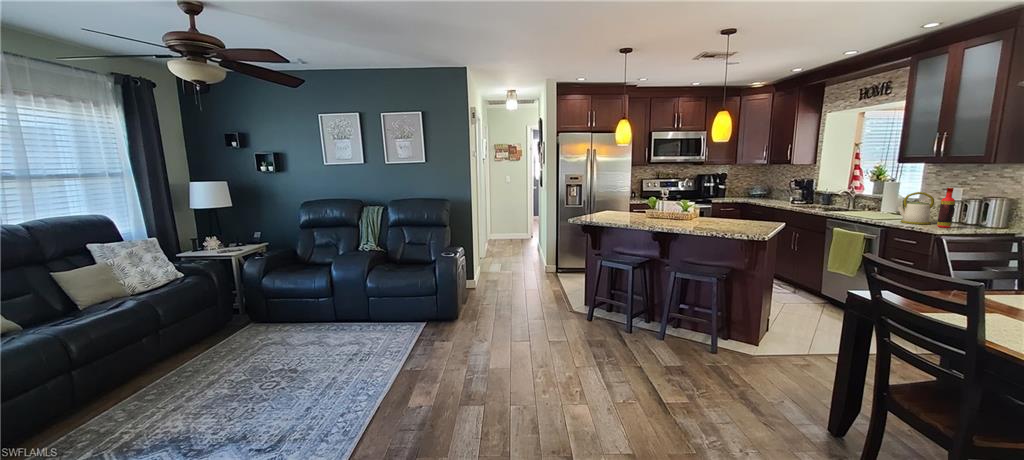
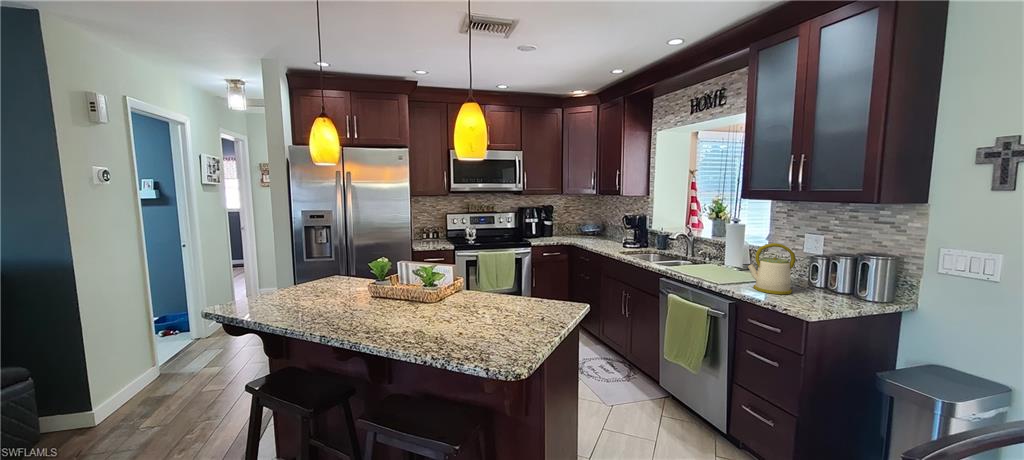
bottle: present [937,188,955,228] -> none [804,239,827,303]

